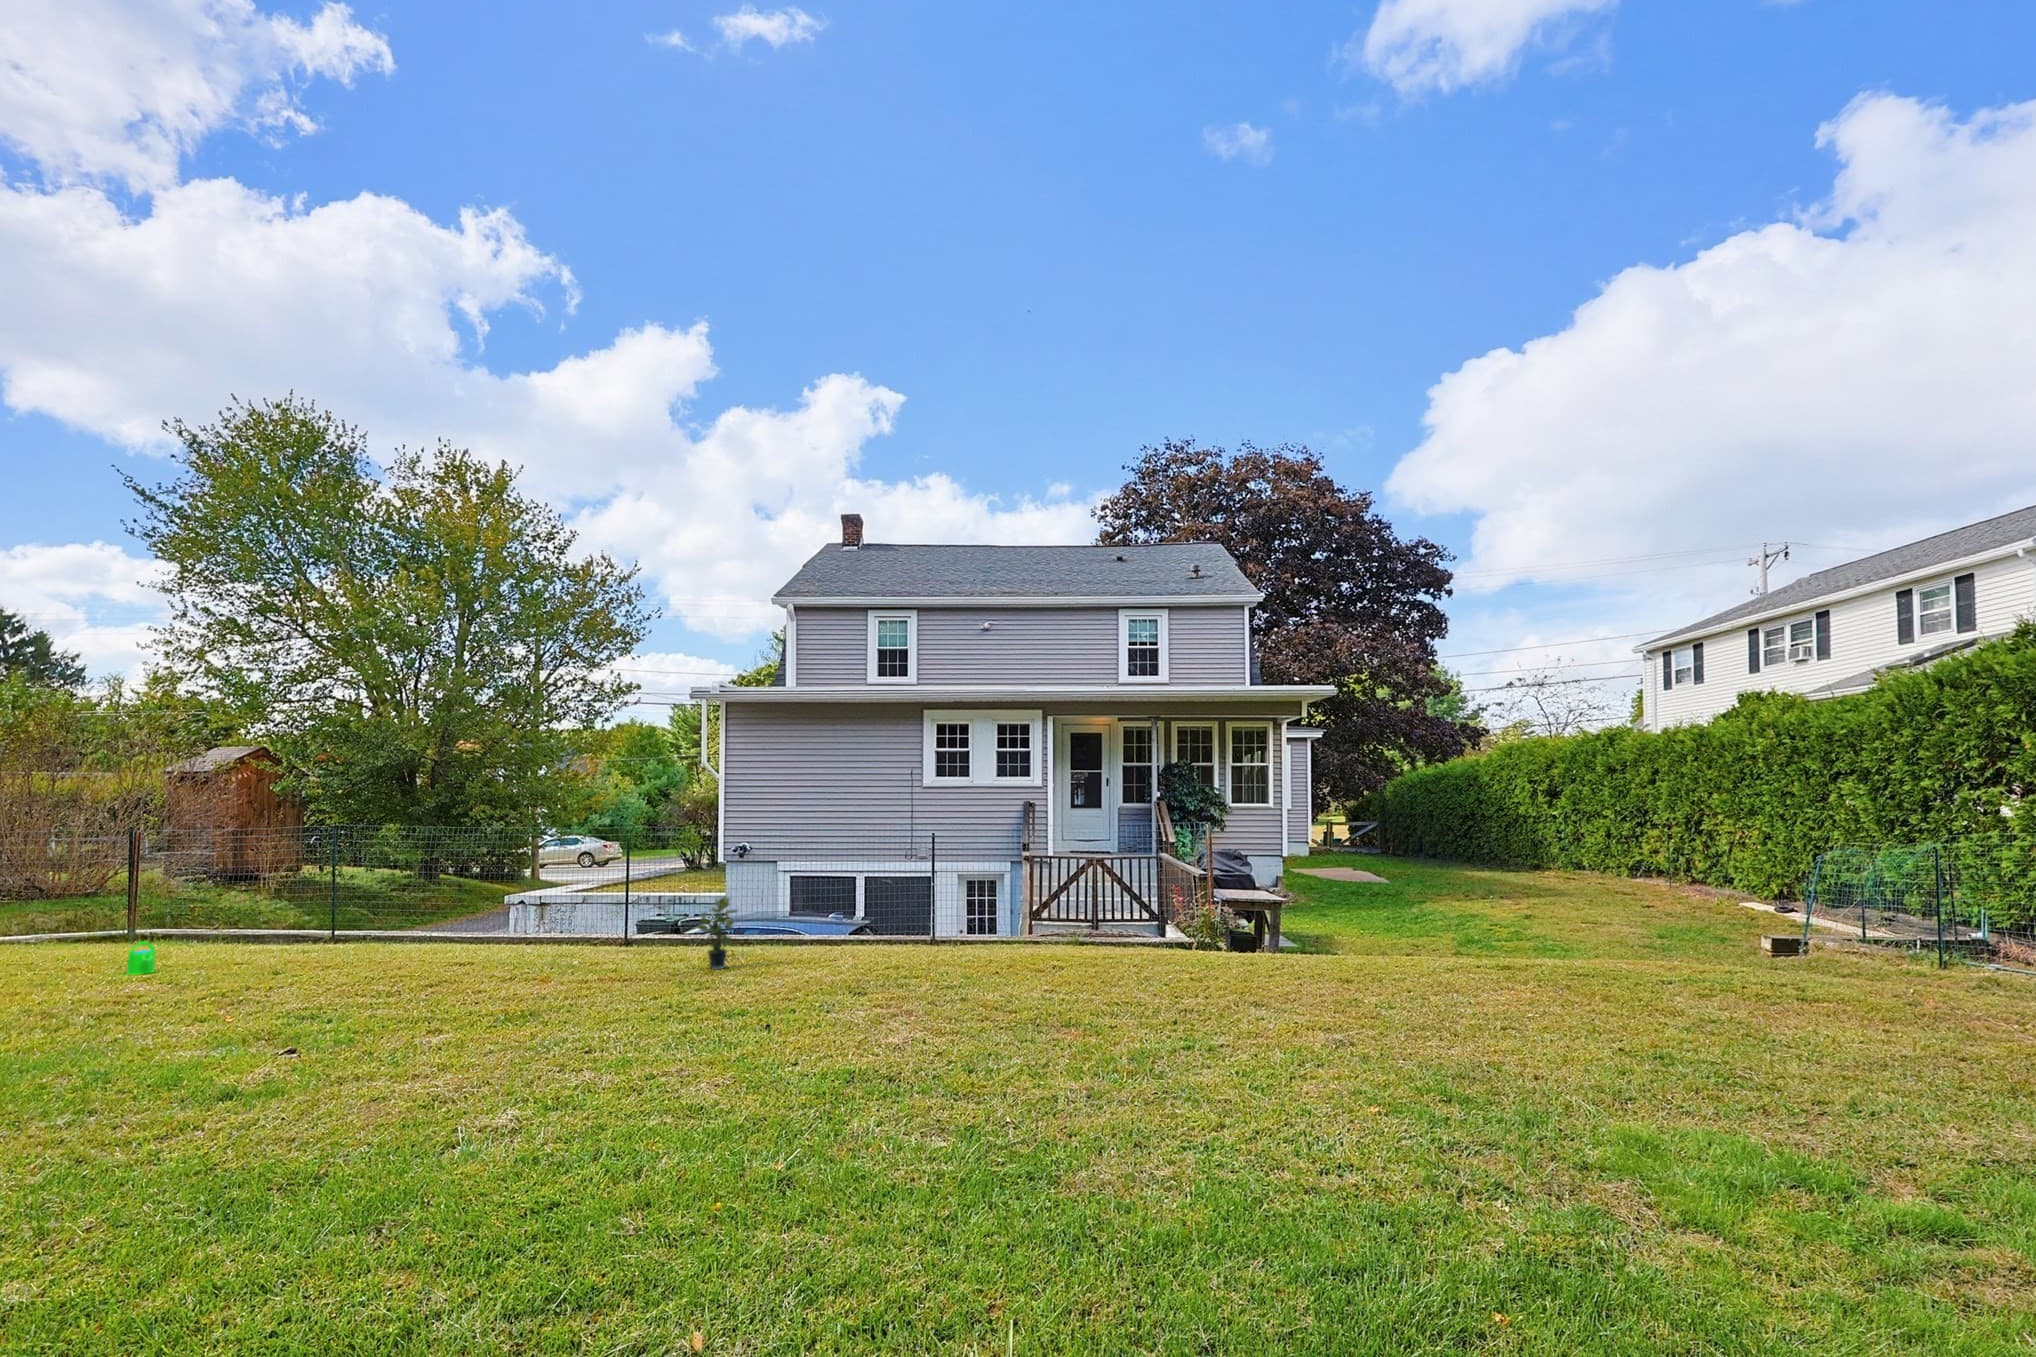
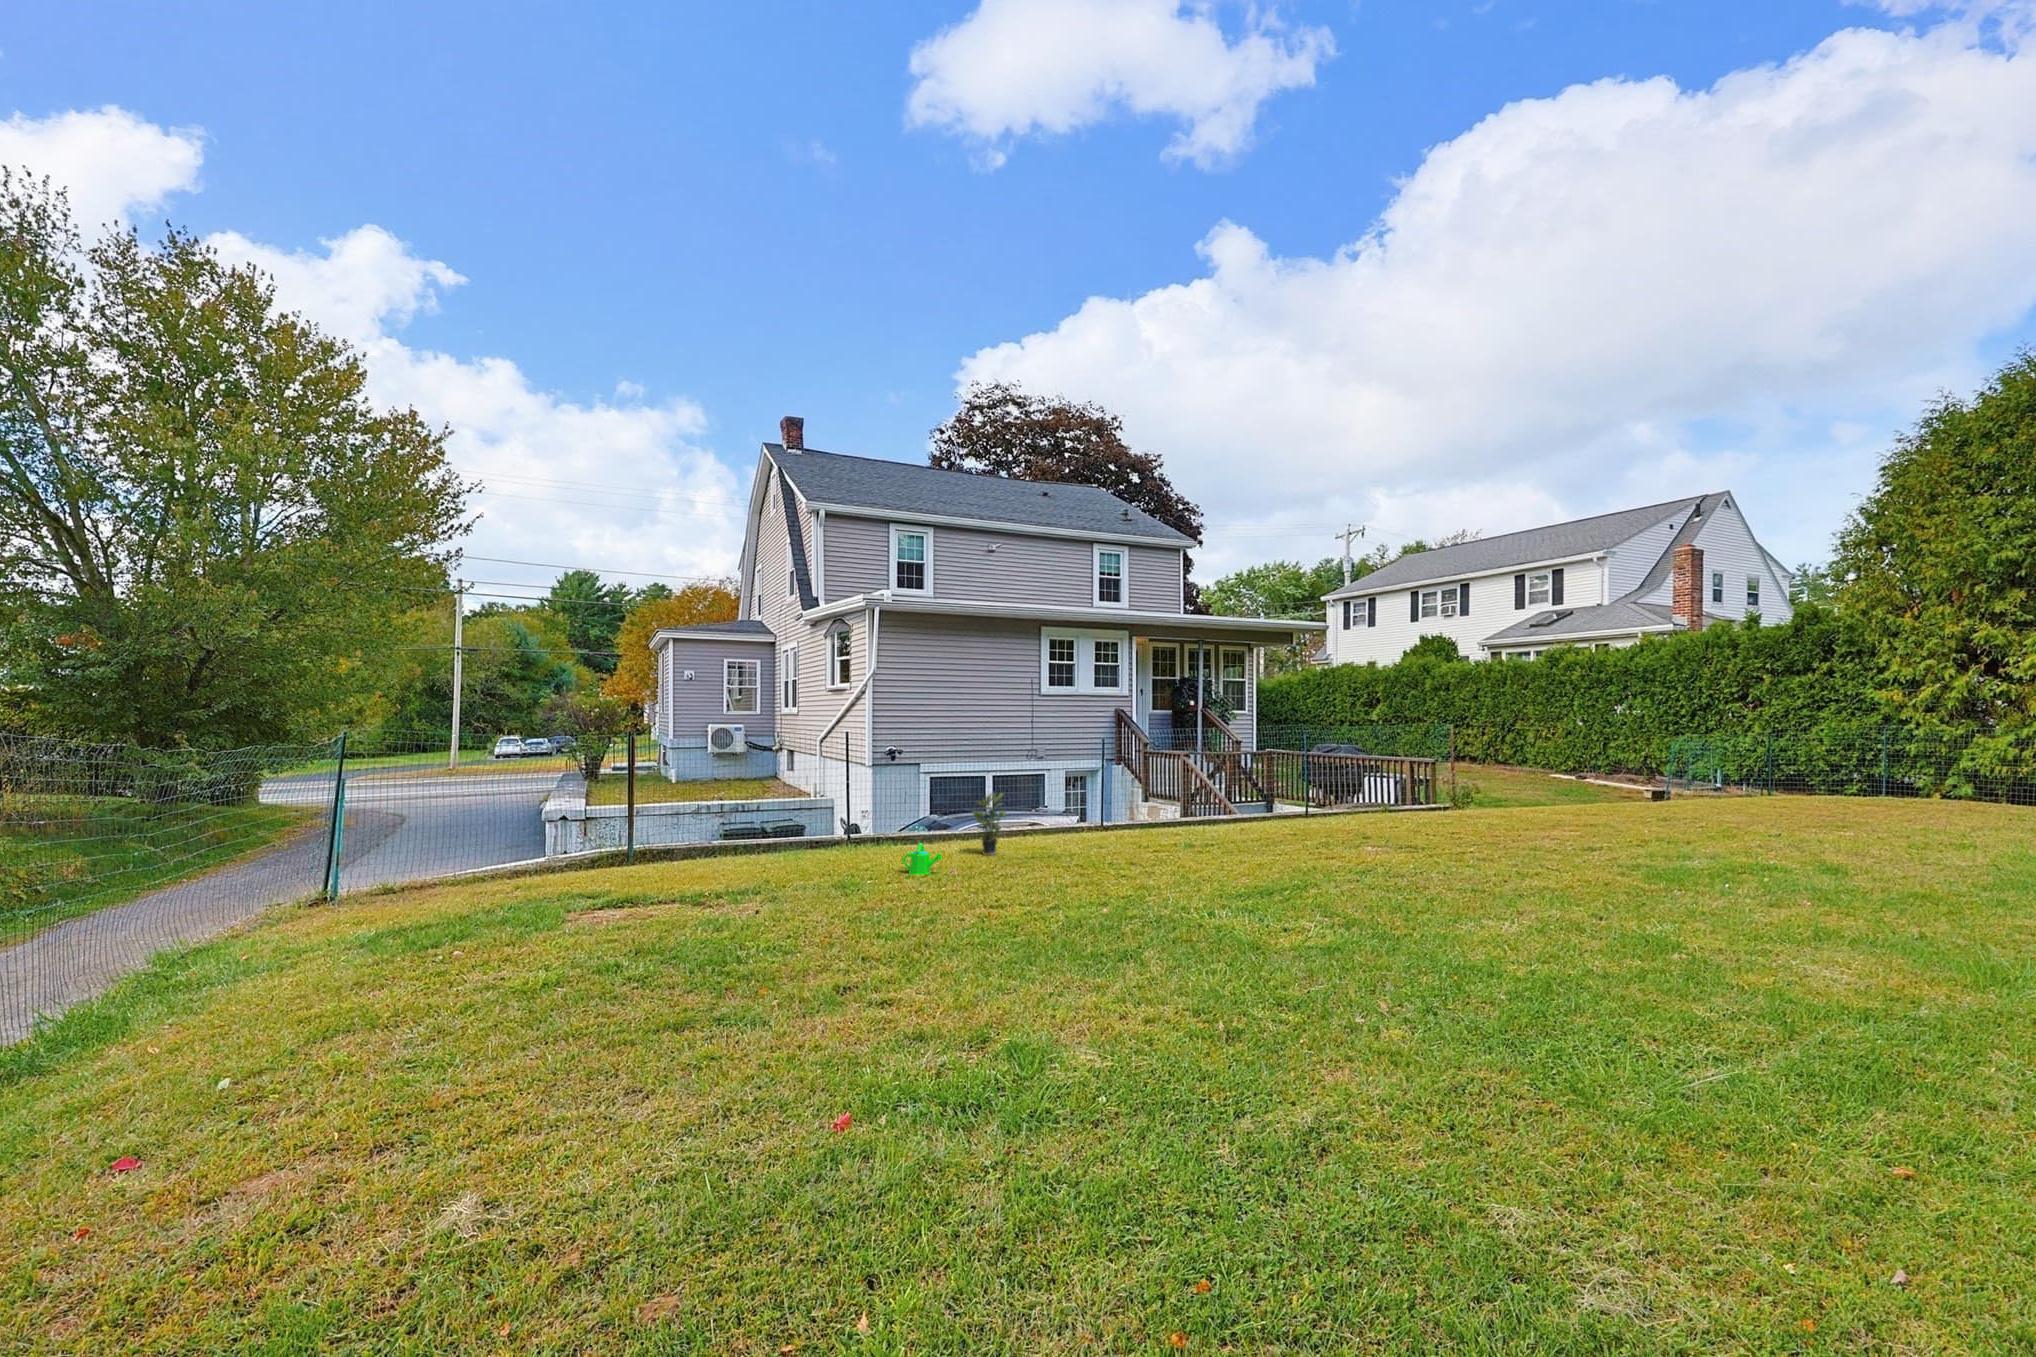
potted plant: present [697,896,737,970] -> present [973,793,1006,855]

